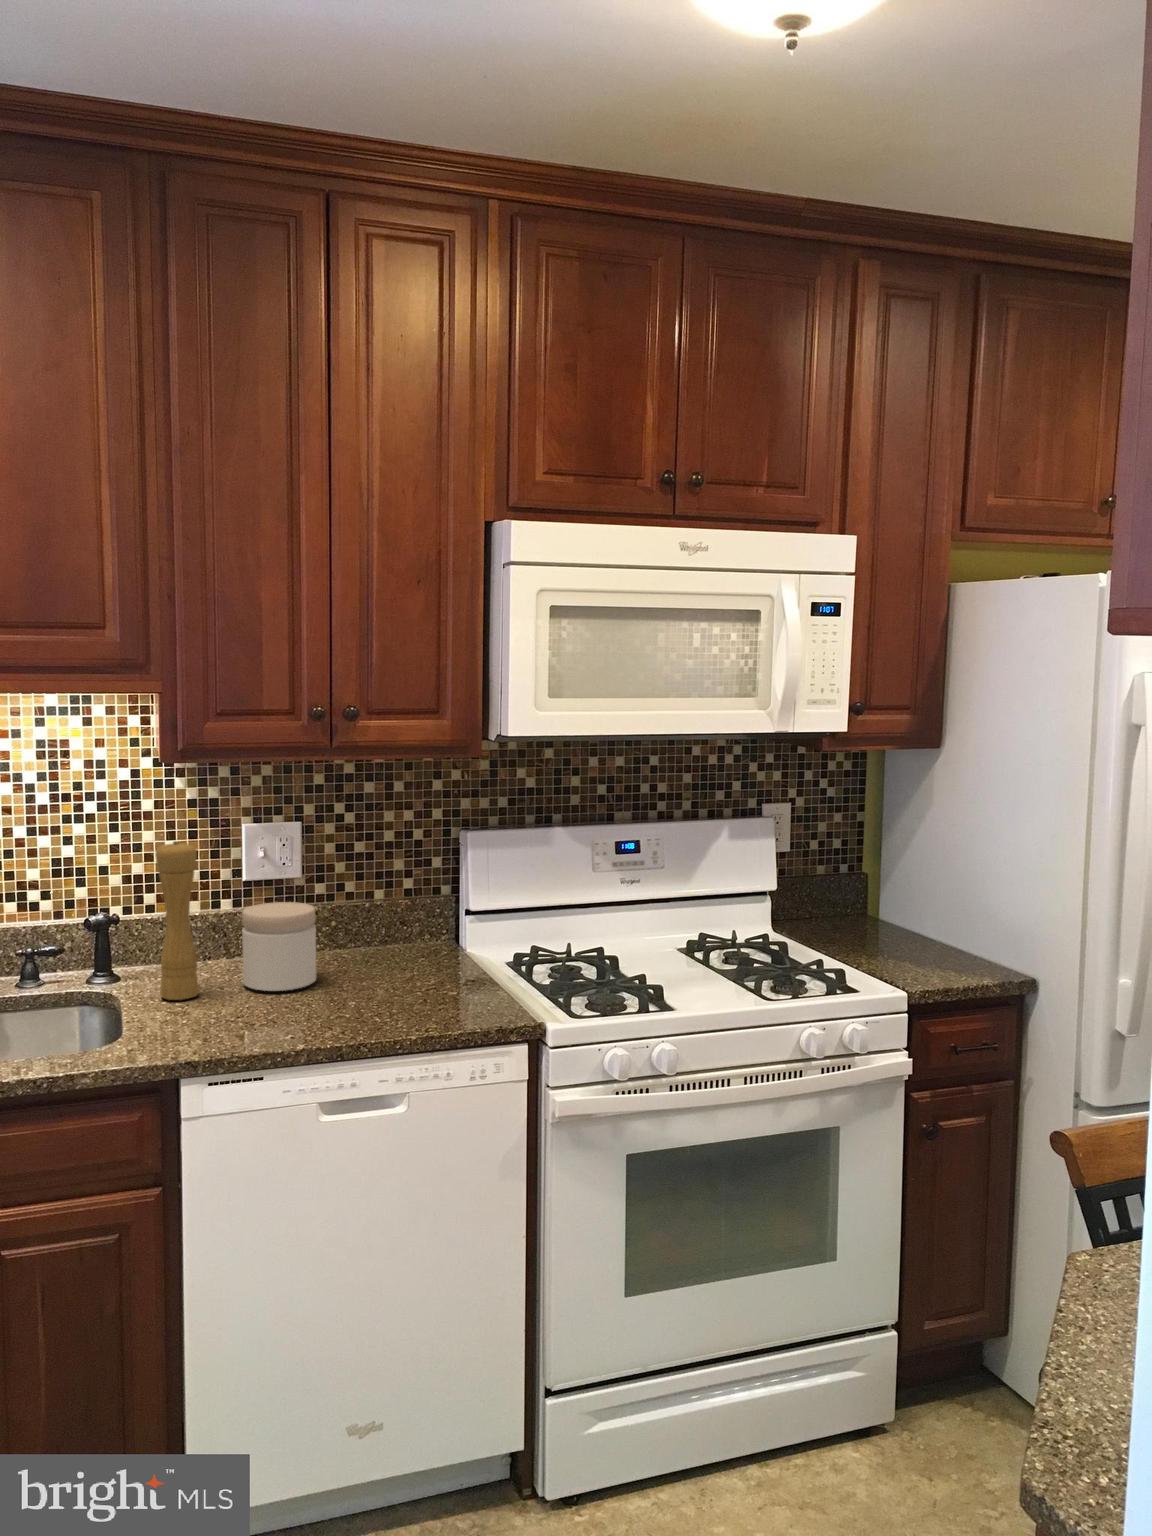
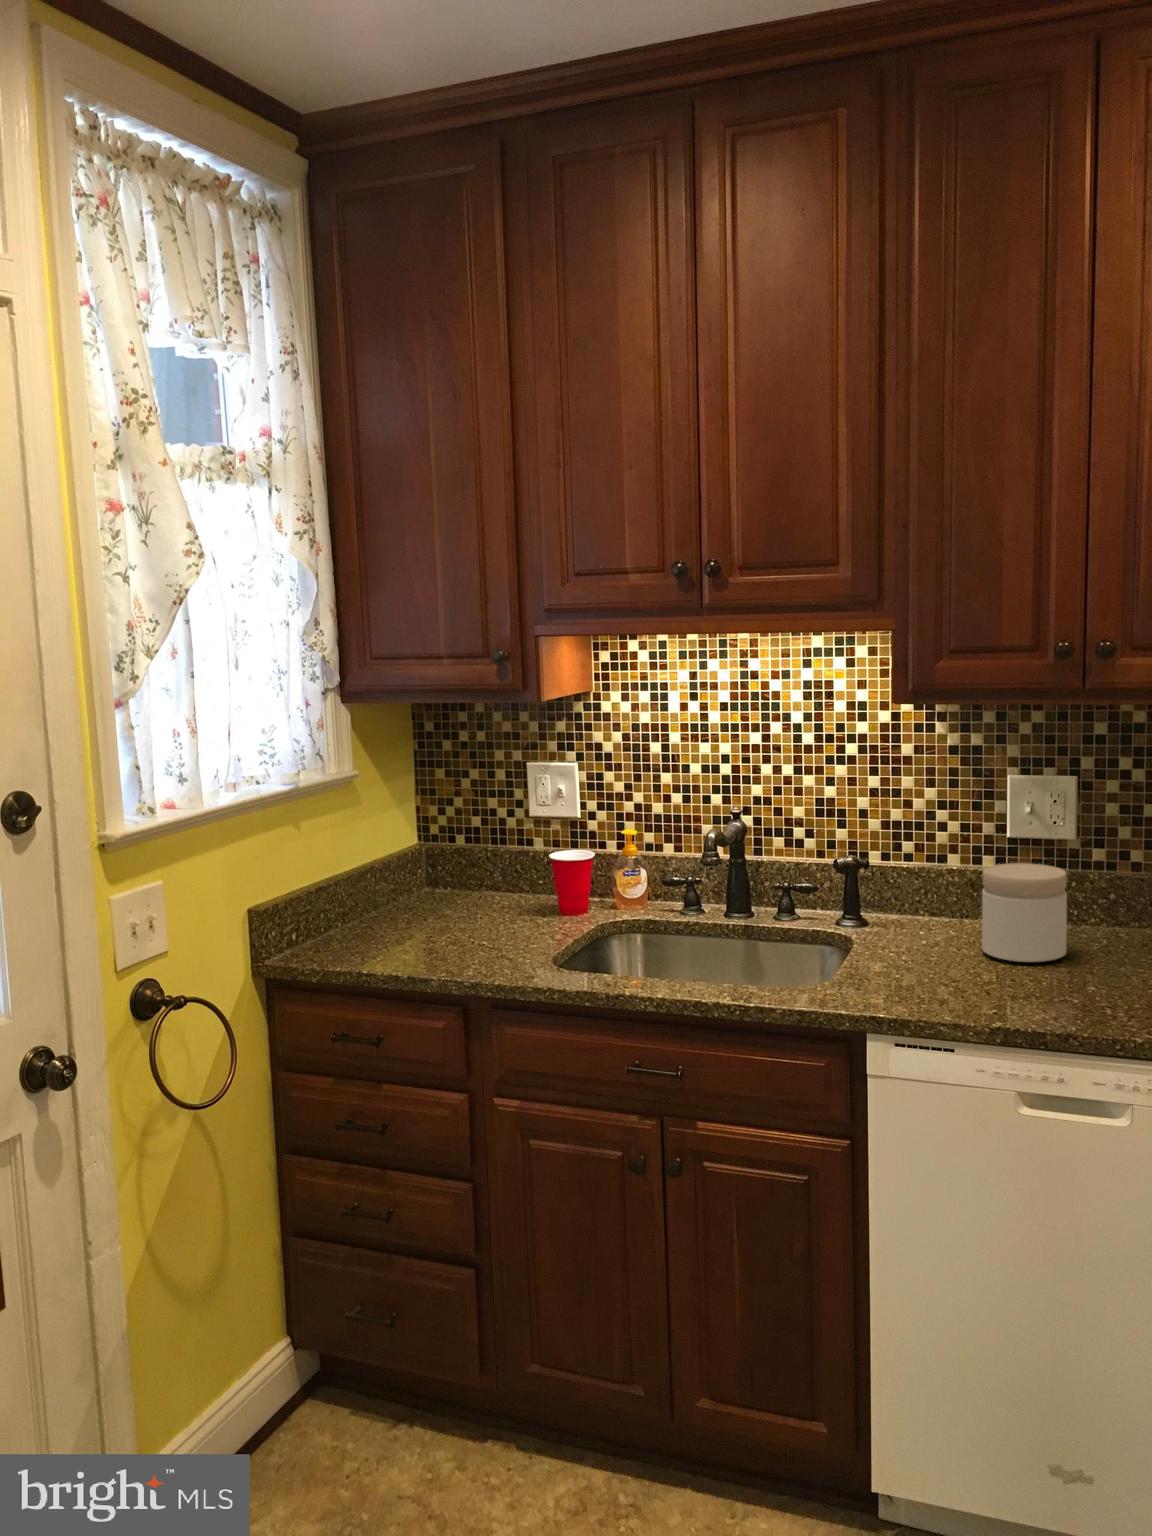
pepper mill: present [155,841,199,1000] -> none [889,787,932,954]

